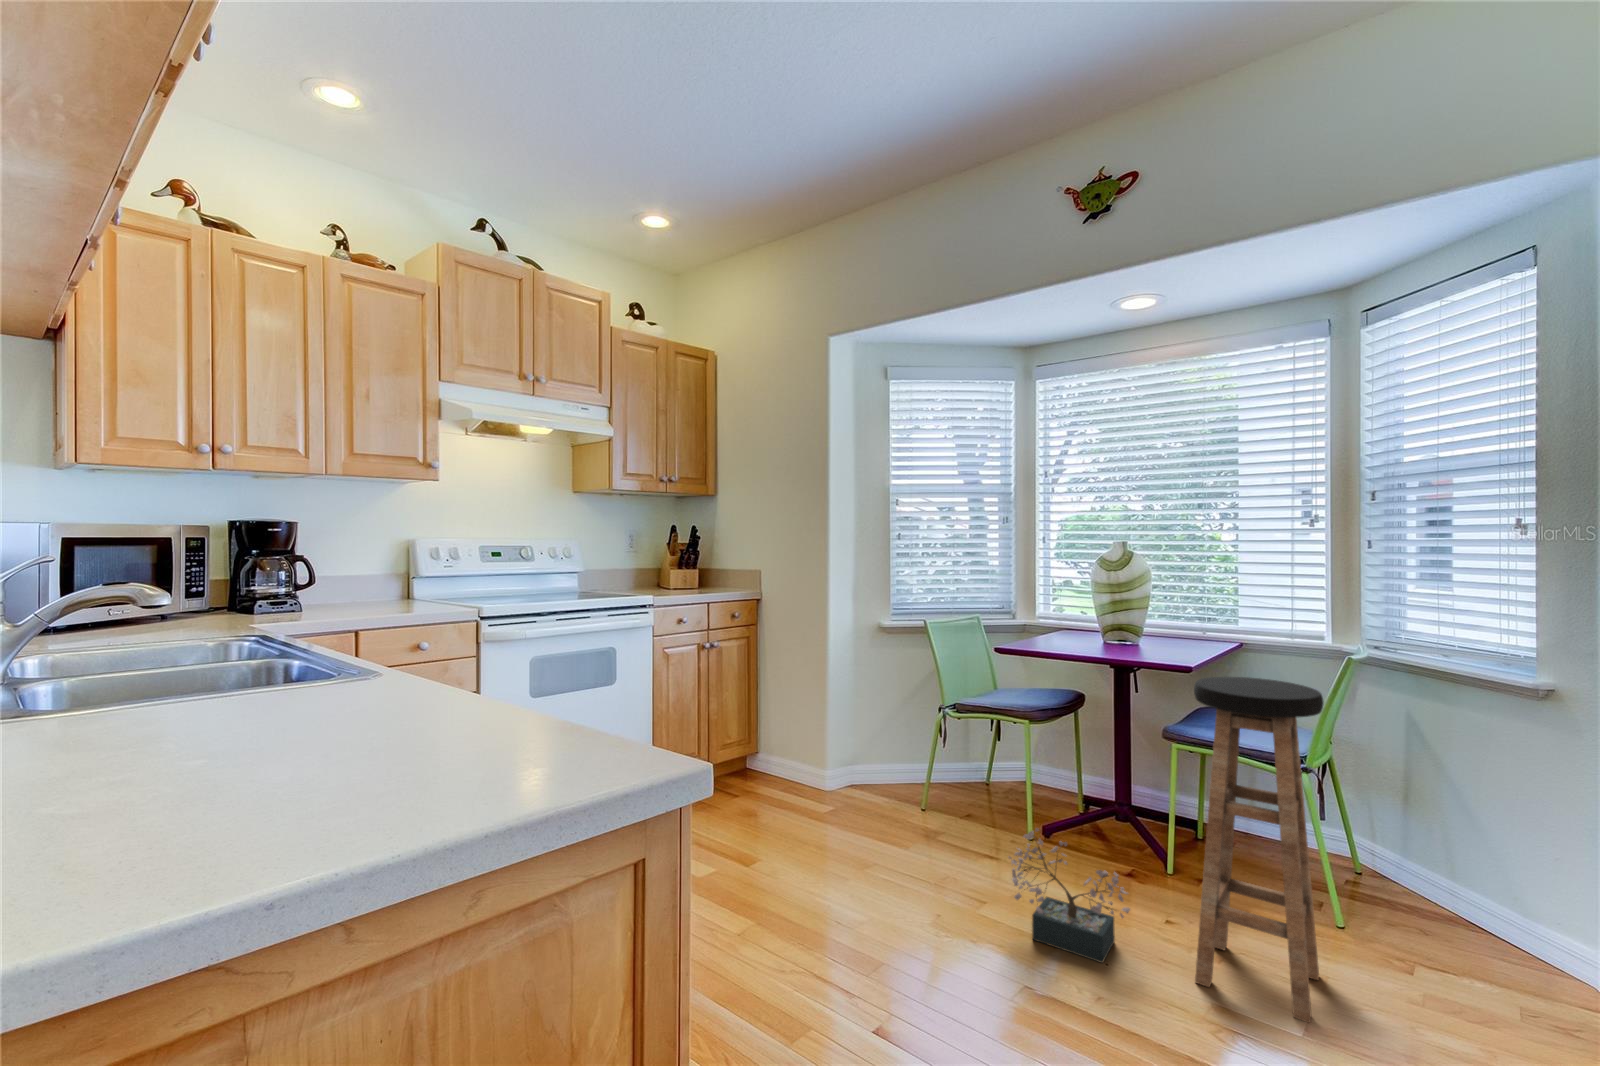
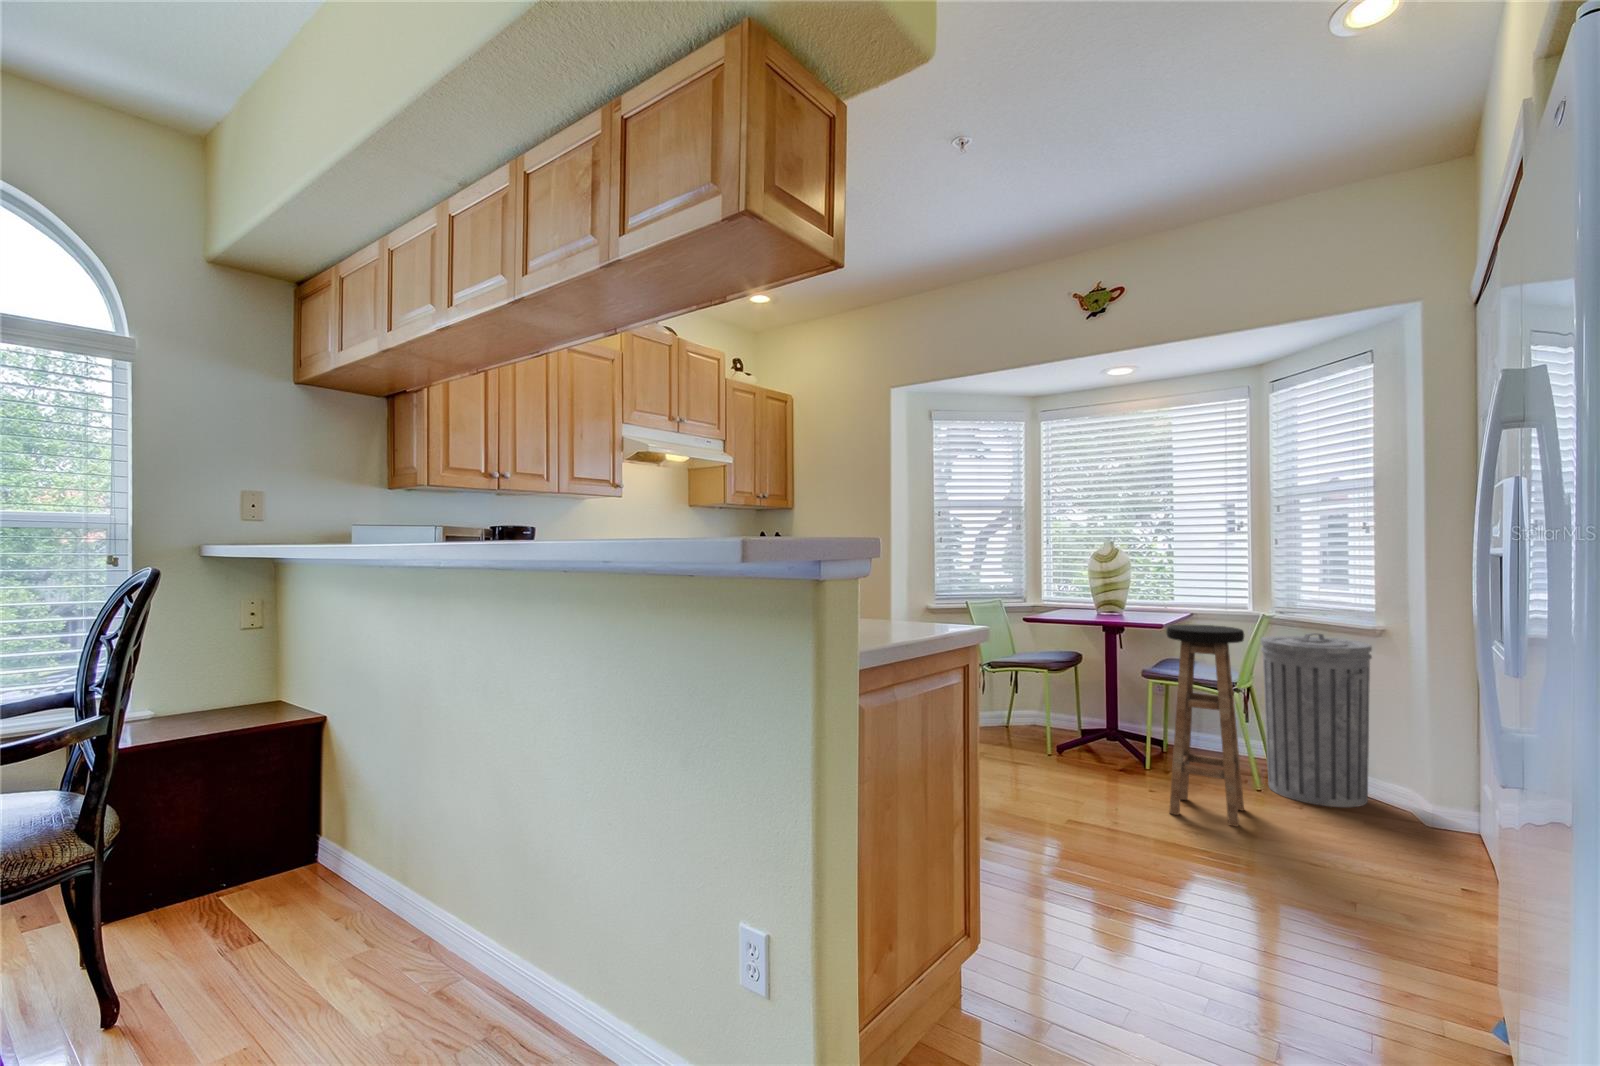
trash can: none [1346,688,1535,978] -> present [1261,633,1372,807]
decorative plant: present [1008,828,1130,963] -> none [1048,730,1128,808]

